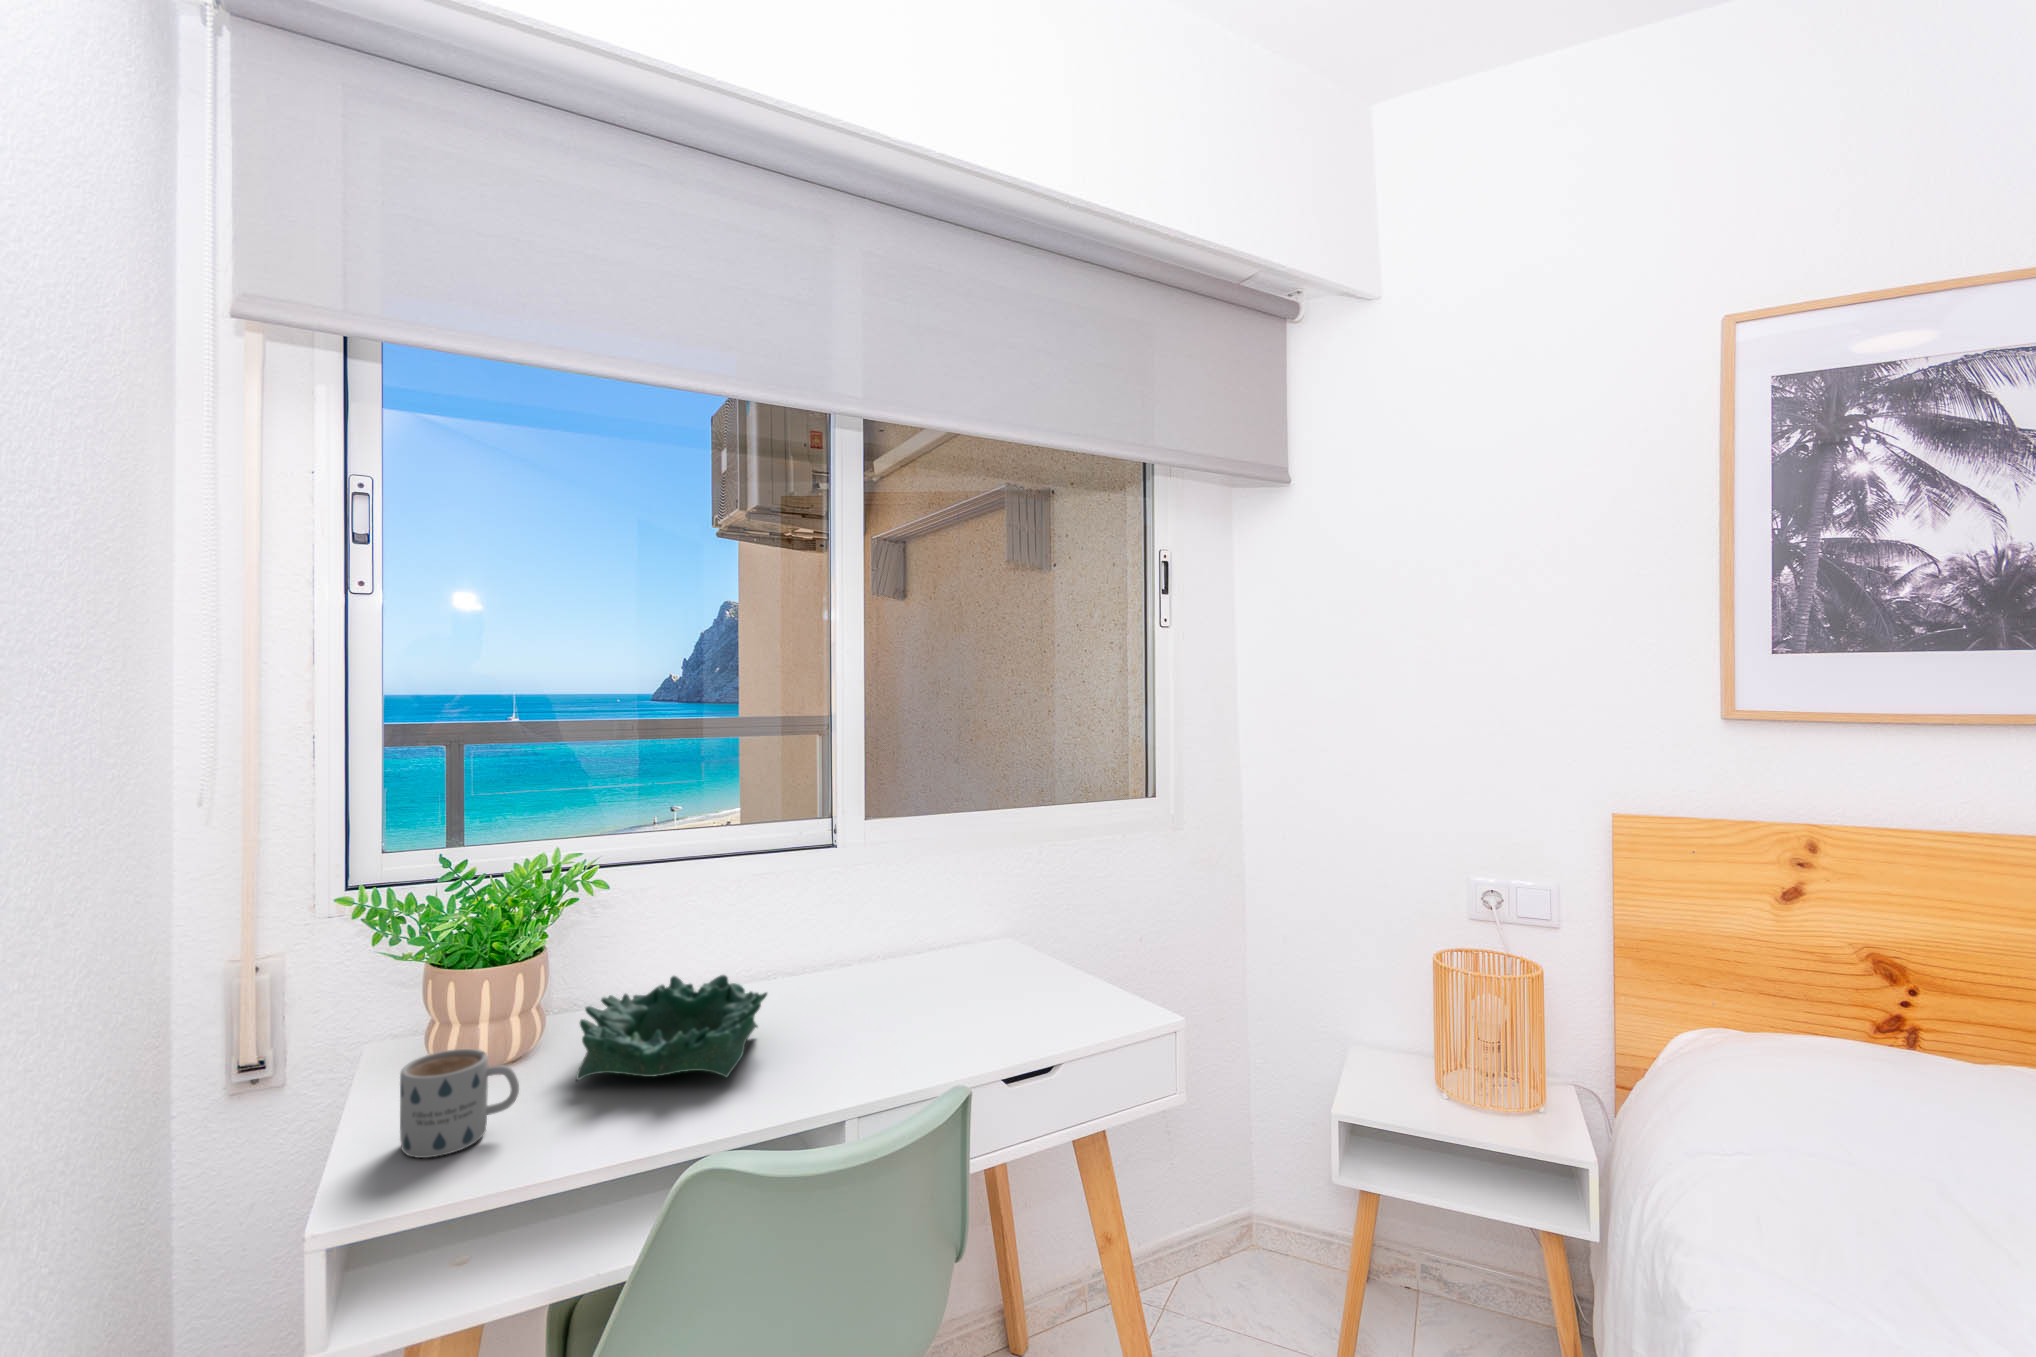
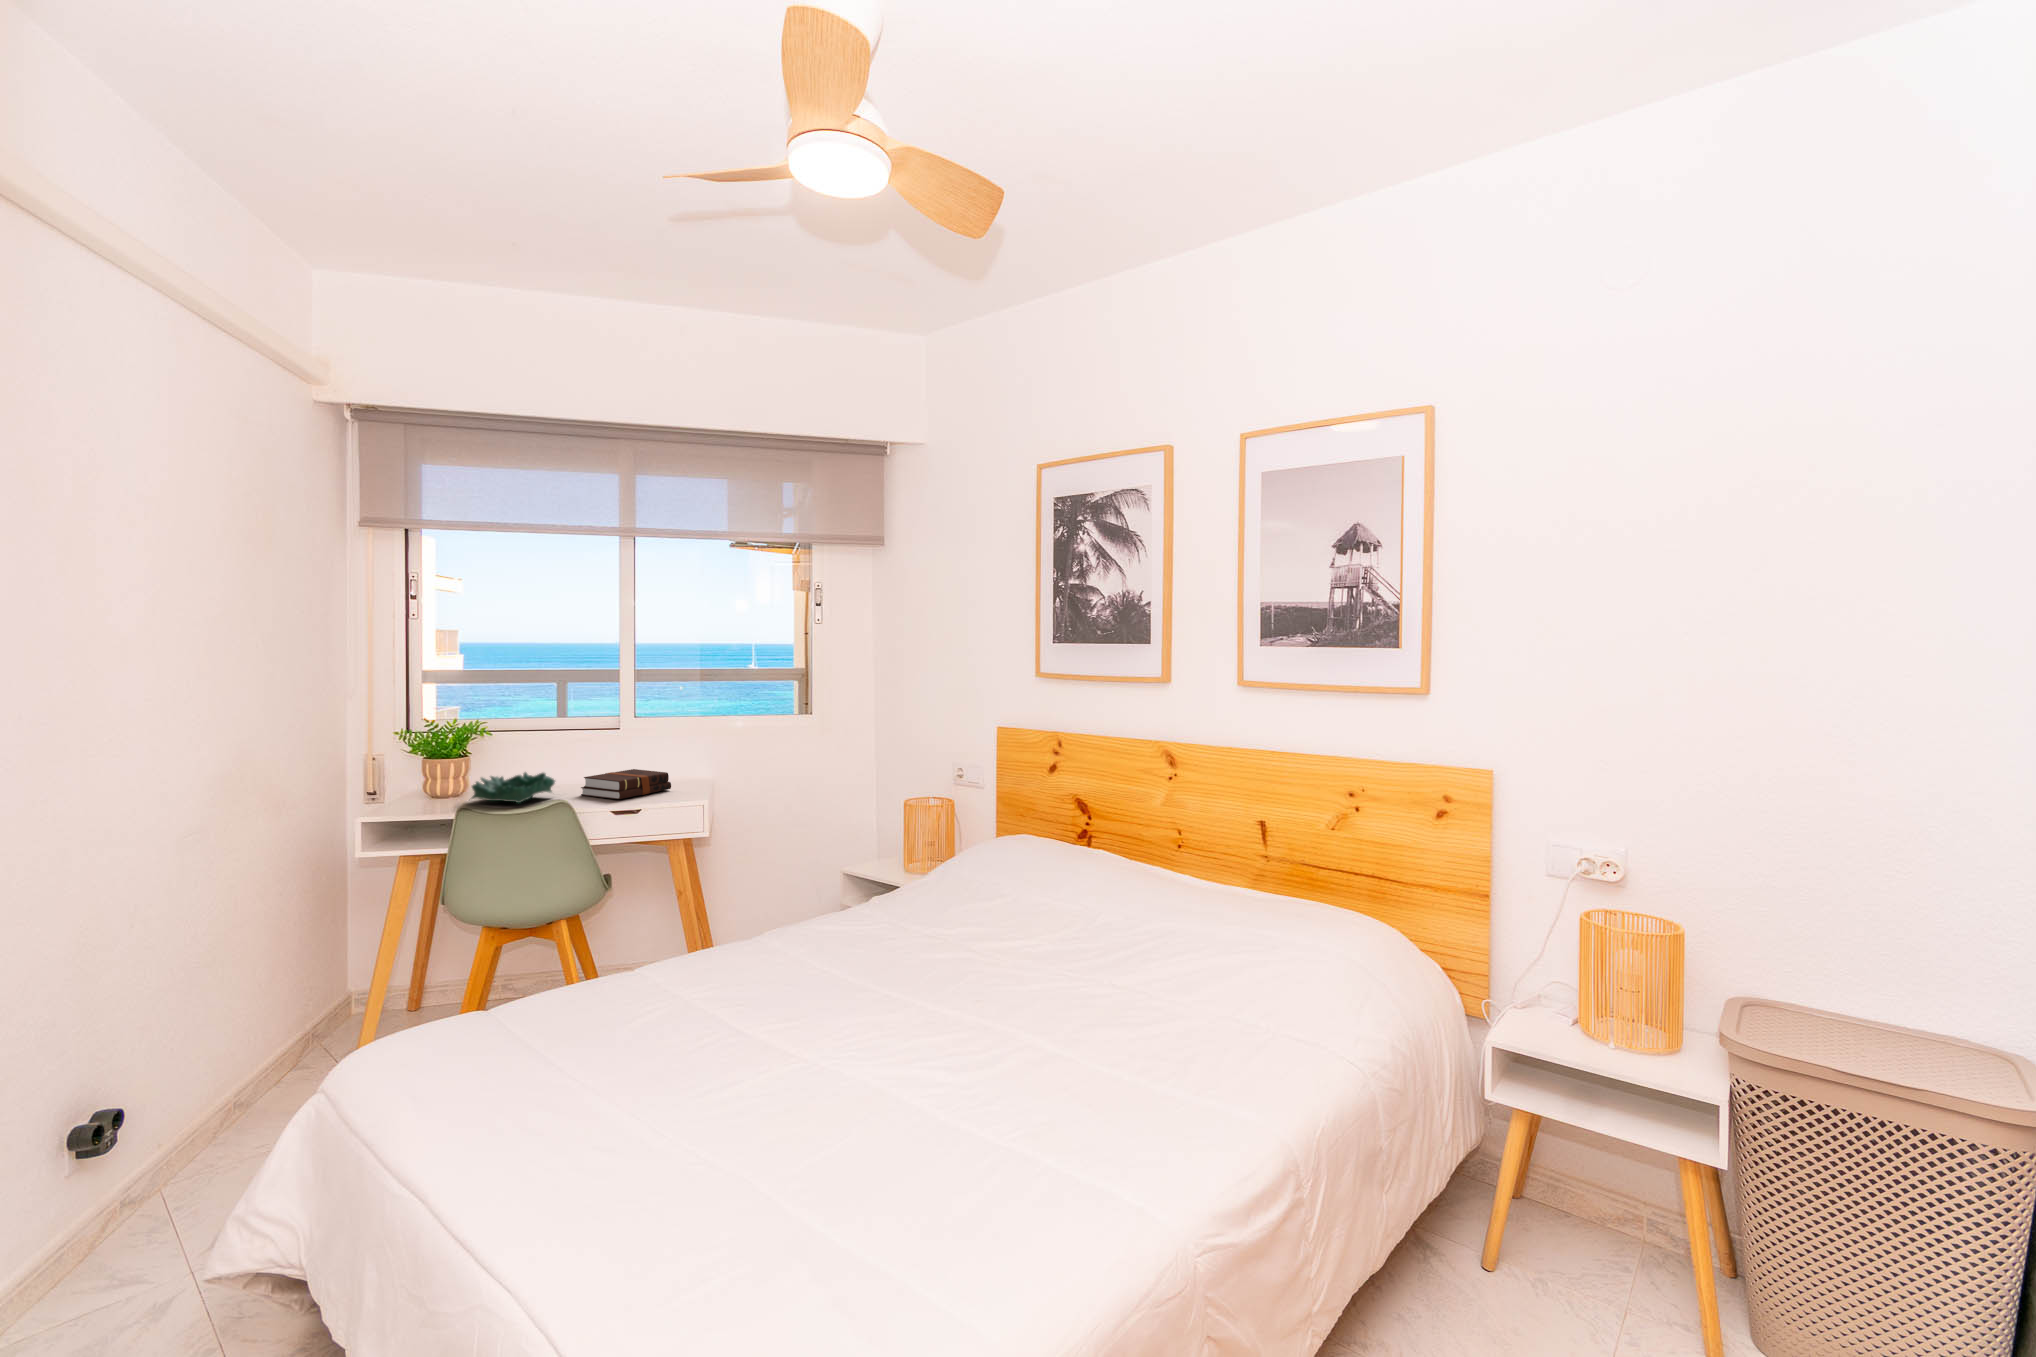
hardback book: none [803,939,961,1026] -> present [581,769,671,799]
mug: present [400,1049,519,1158] -> none [396,781,438,812]

